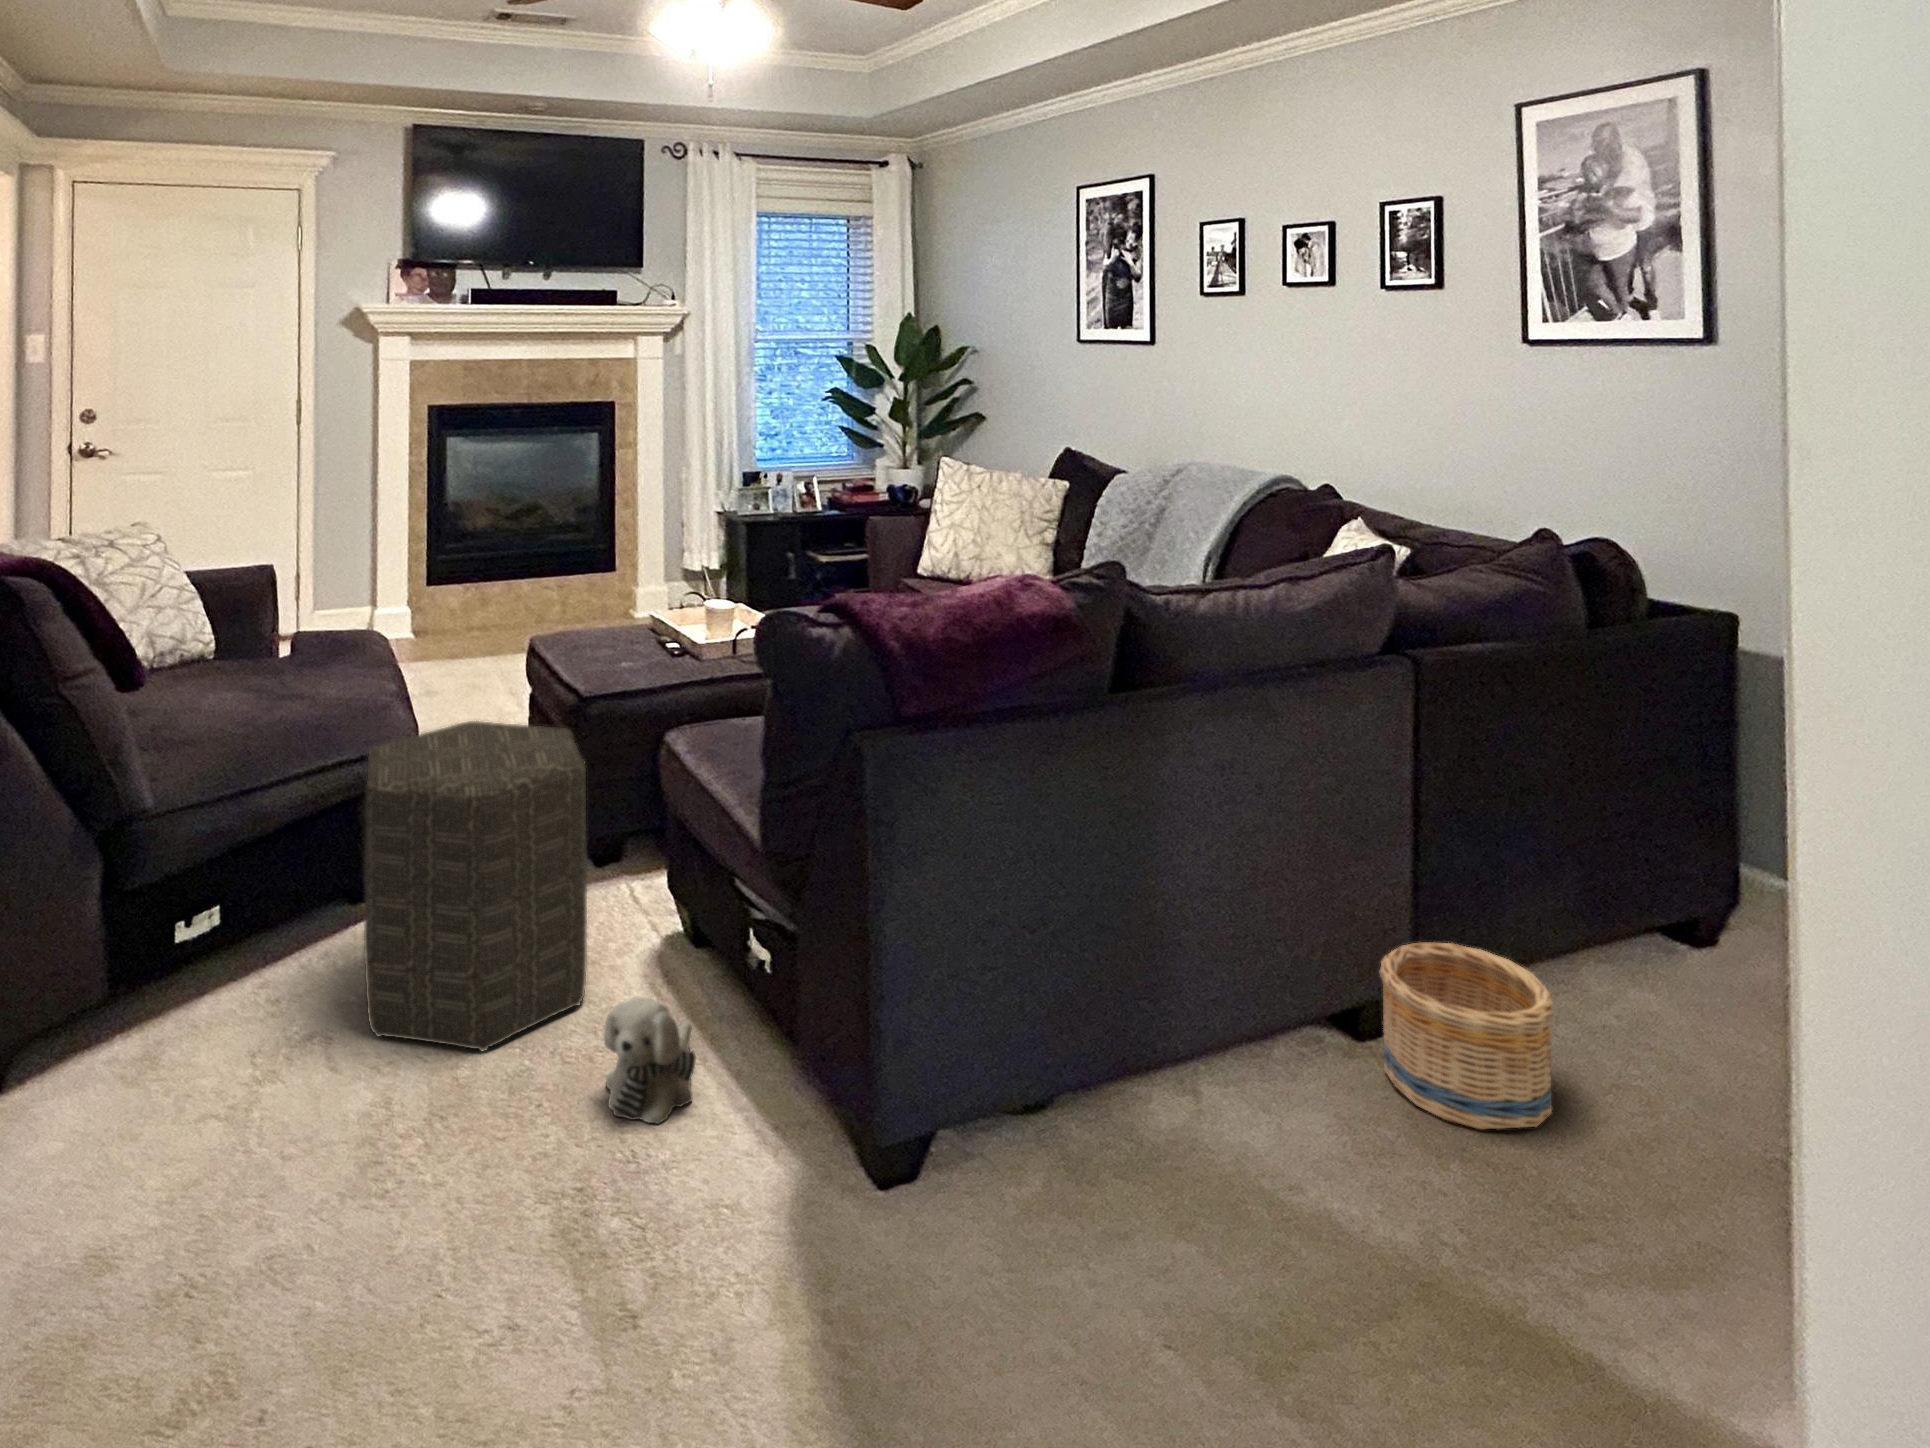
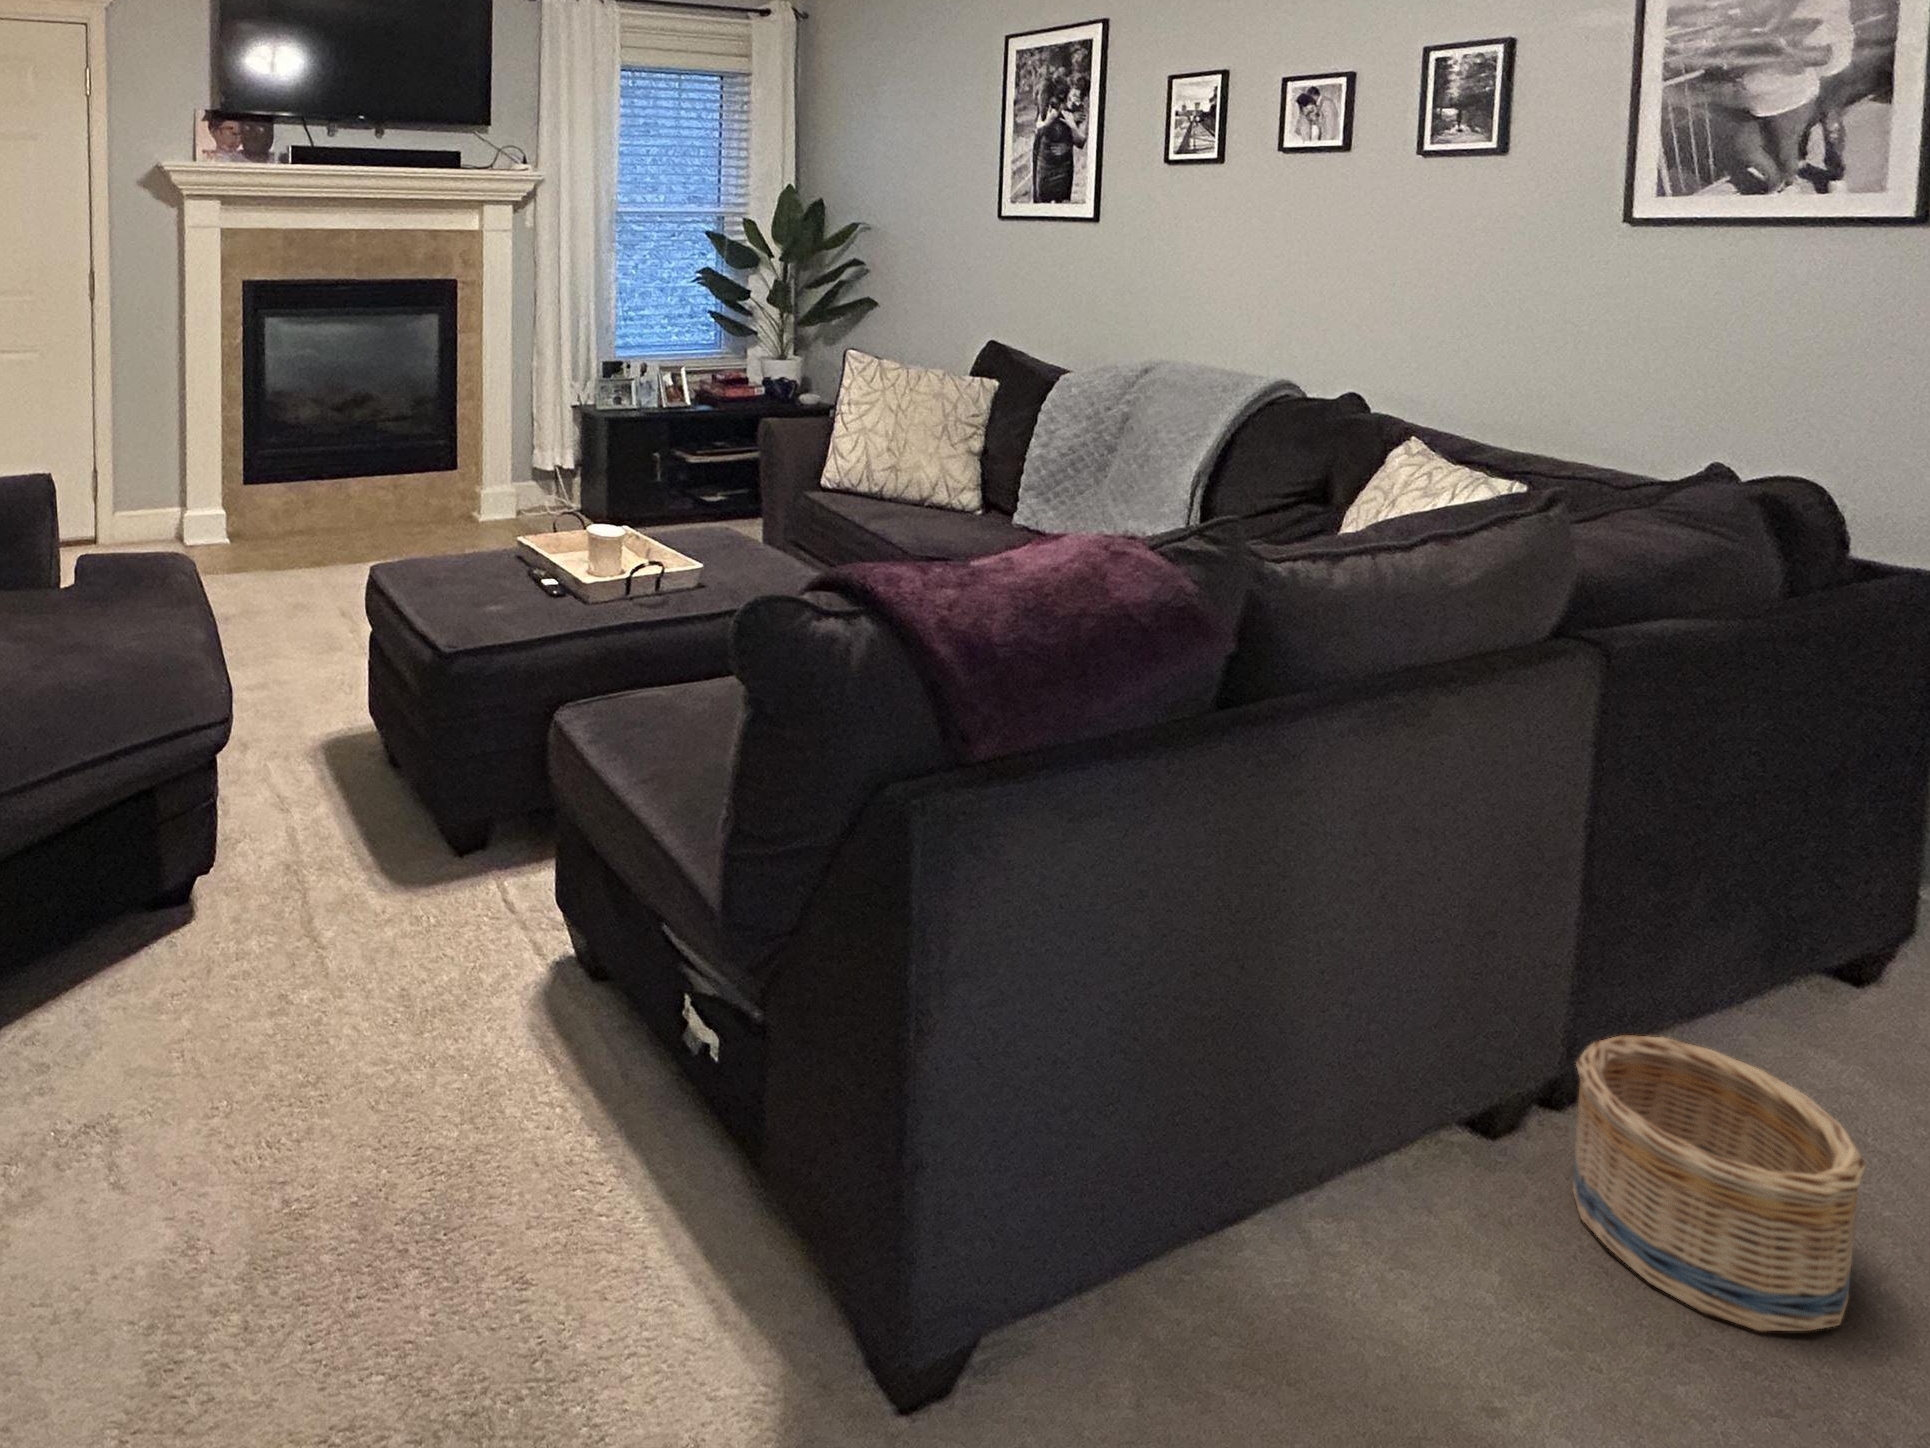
ottoman: present [364,721,587,1051] -> none [151,696,460,1171]
plush toy: present [604,997,696,1124] -> none [495,1126,628,1315]

